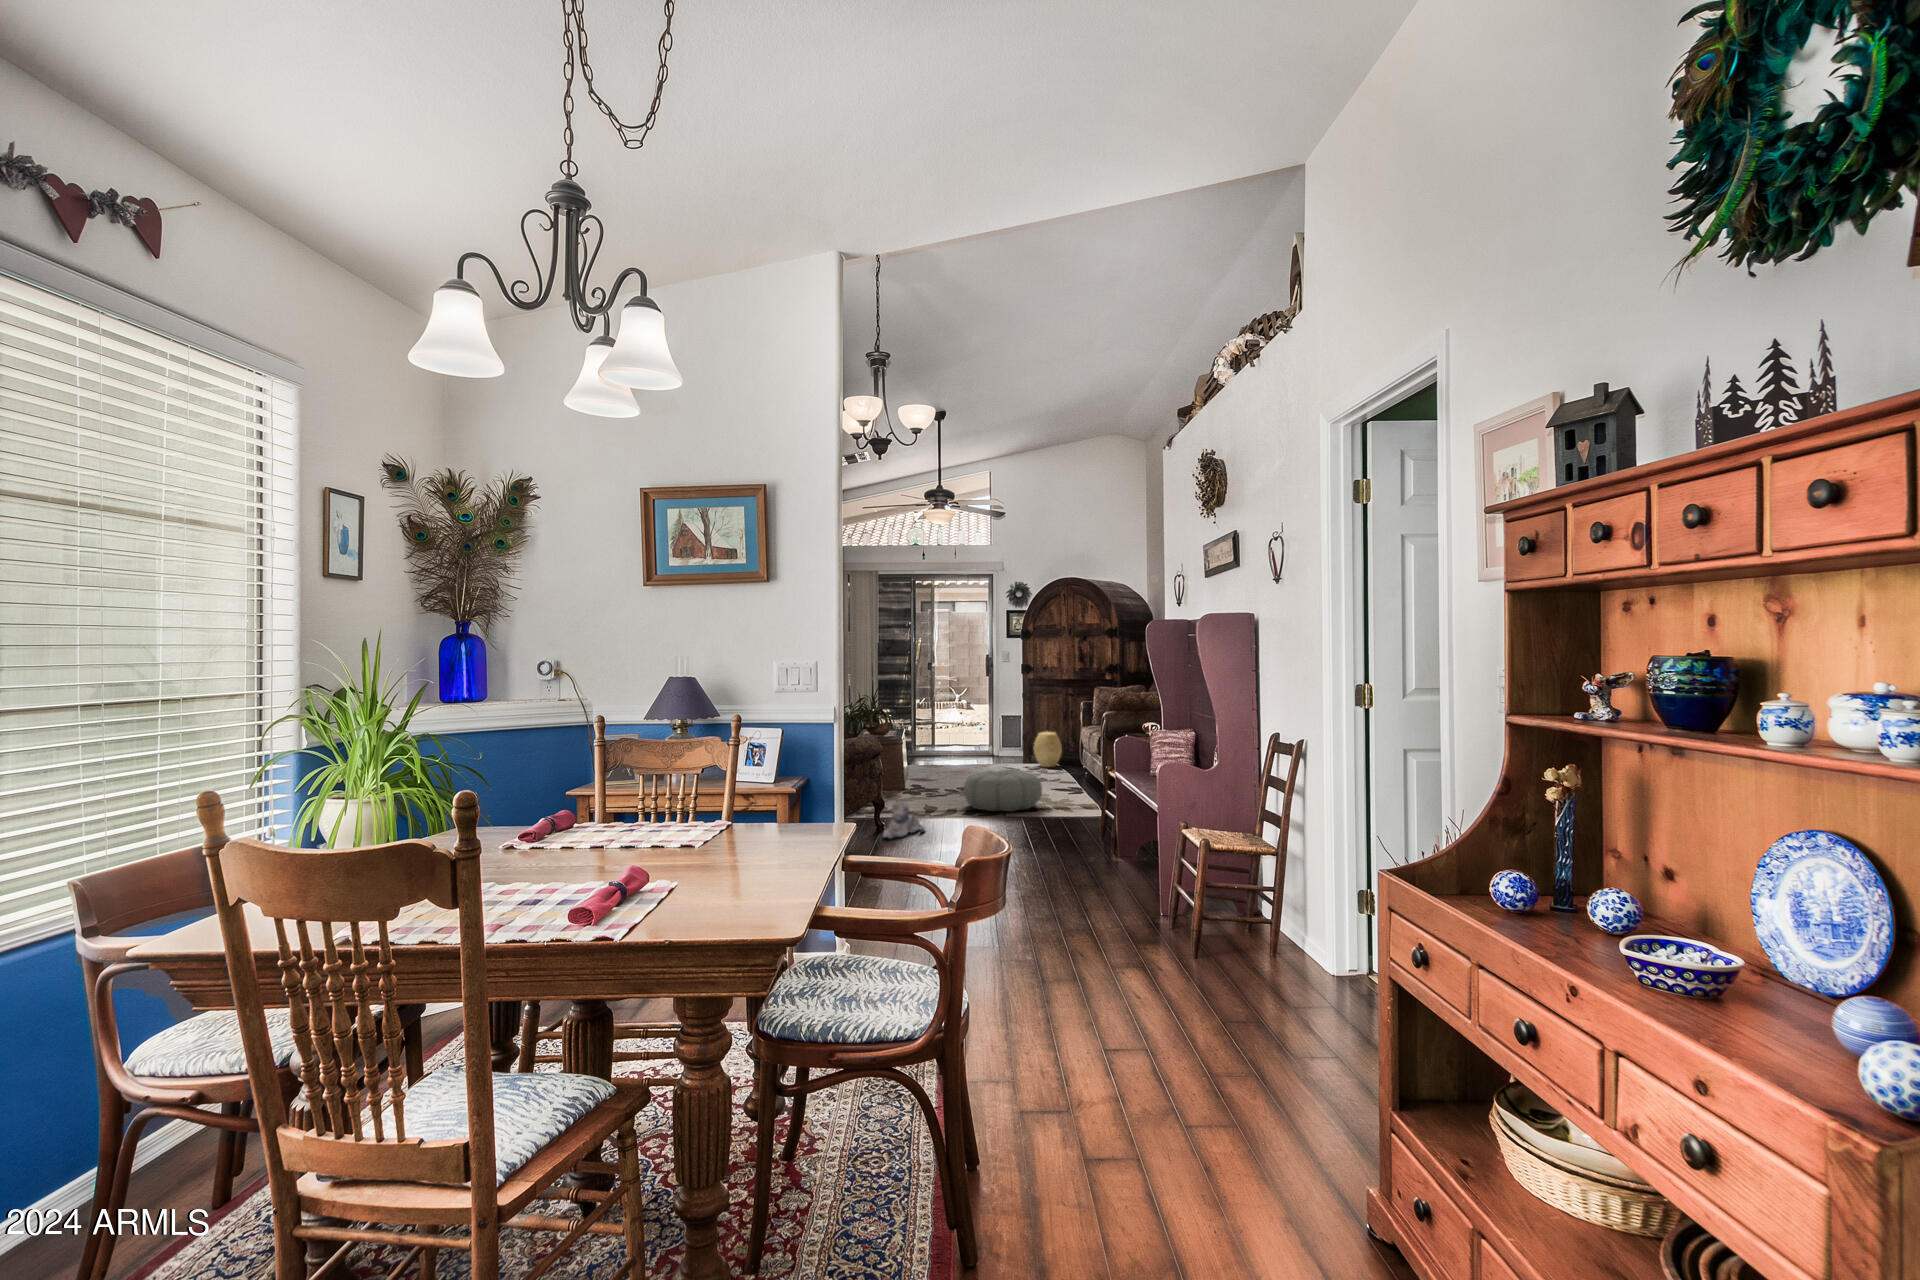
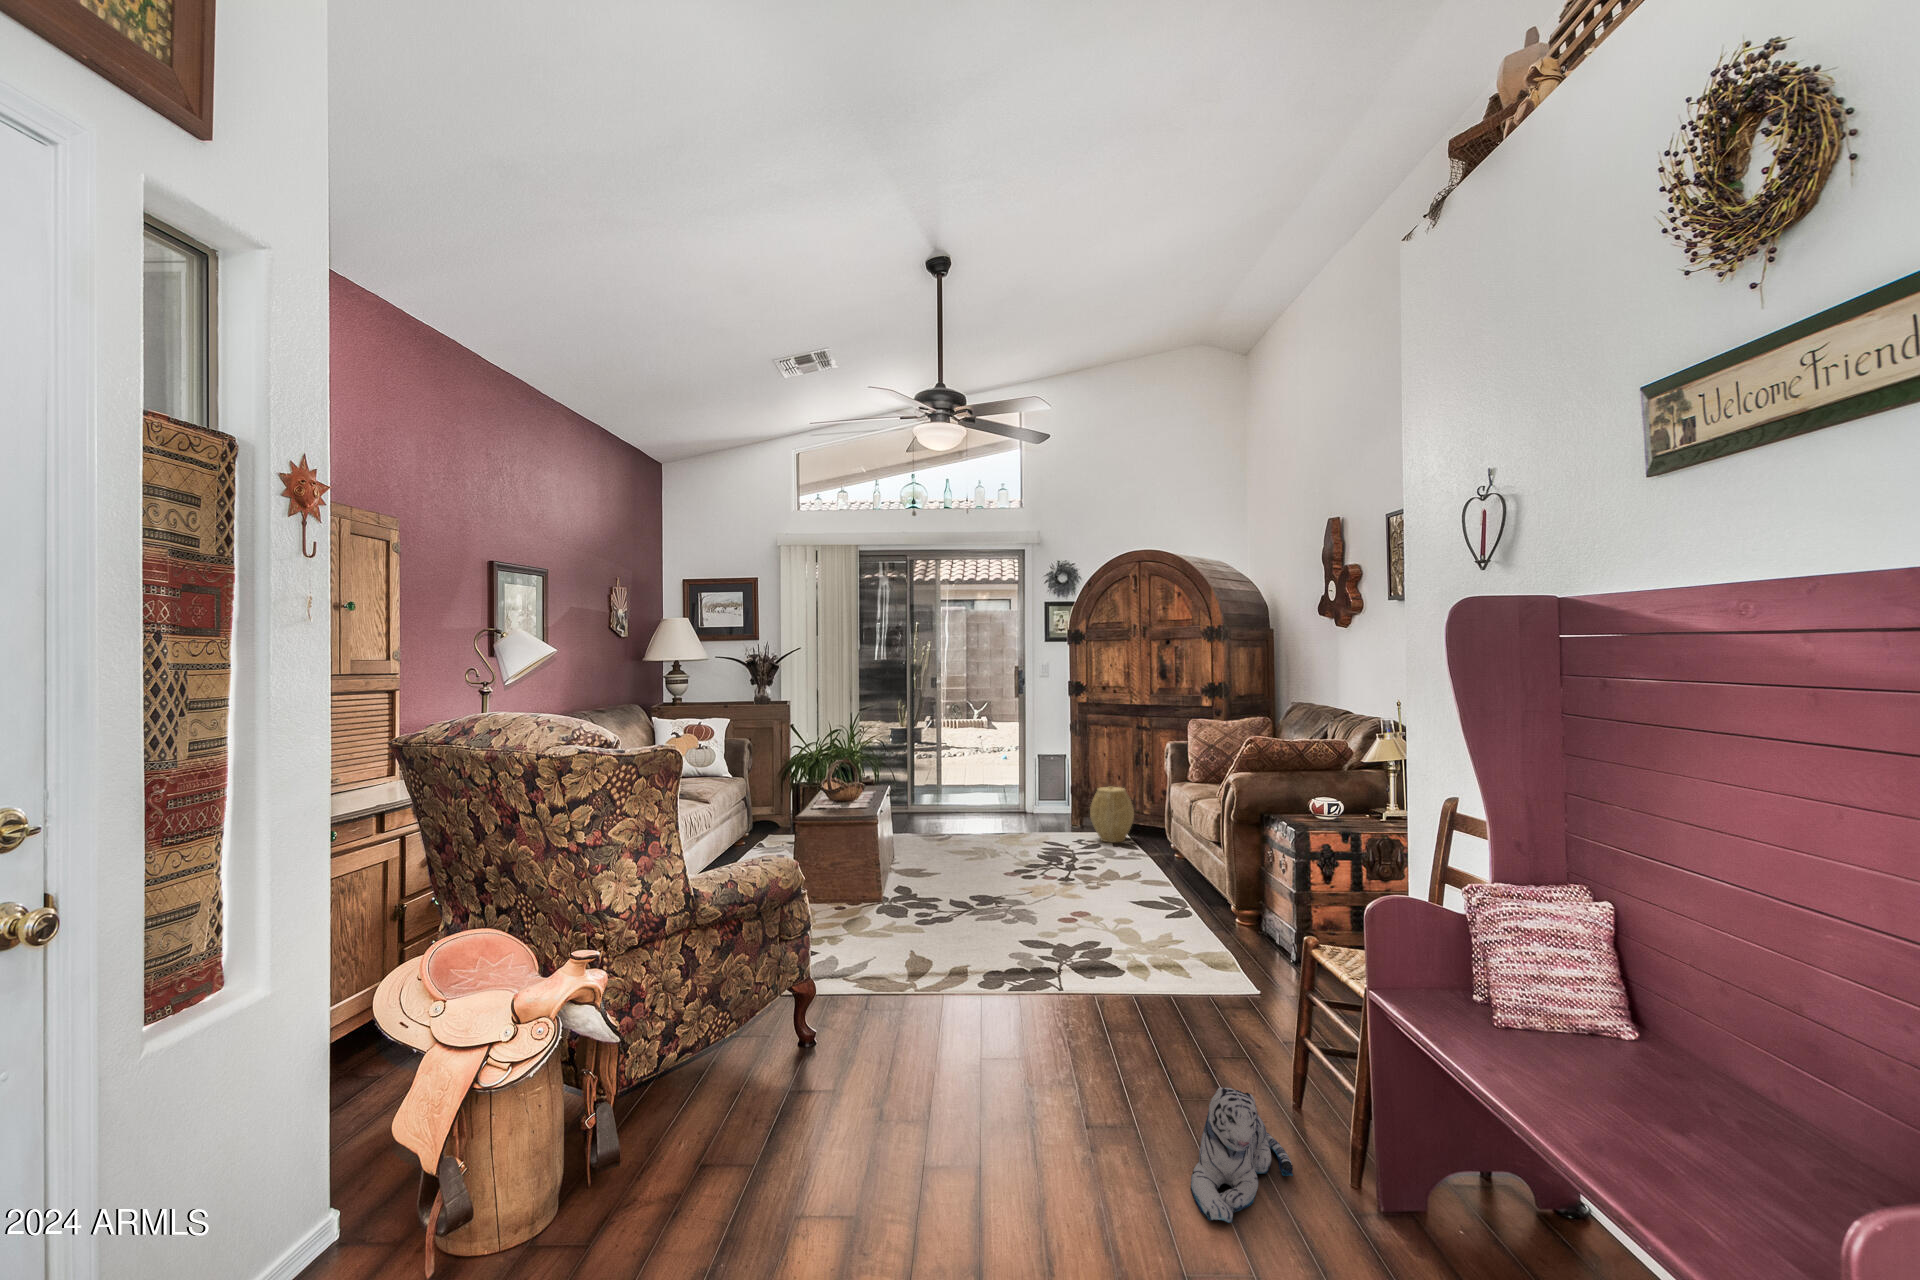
pouf: present [964,769,1042,812] -> none [978,882,1126,976]
plush toy: present [883,801,925,838] -> present [1190,1087,1293,1223]

